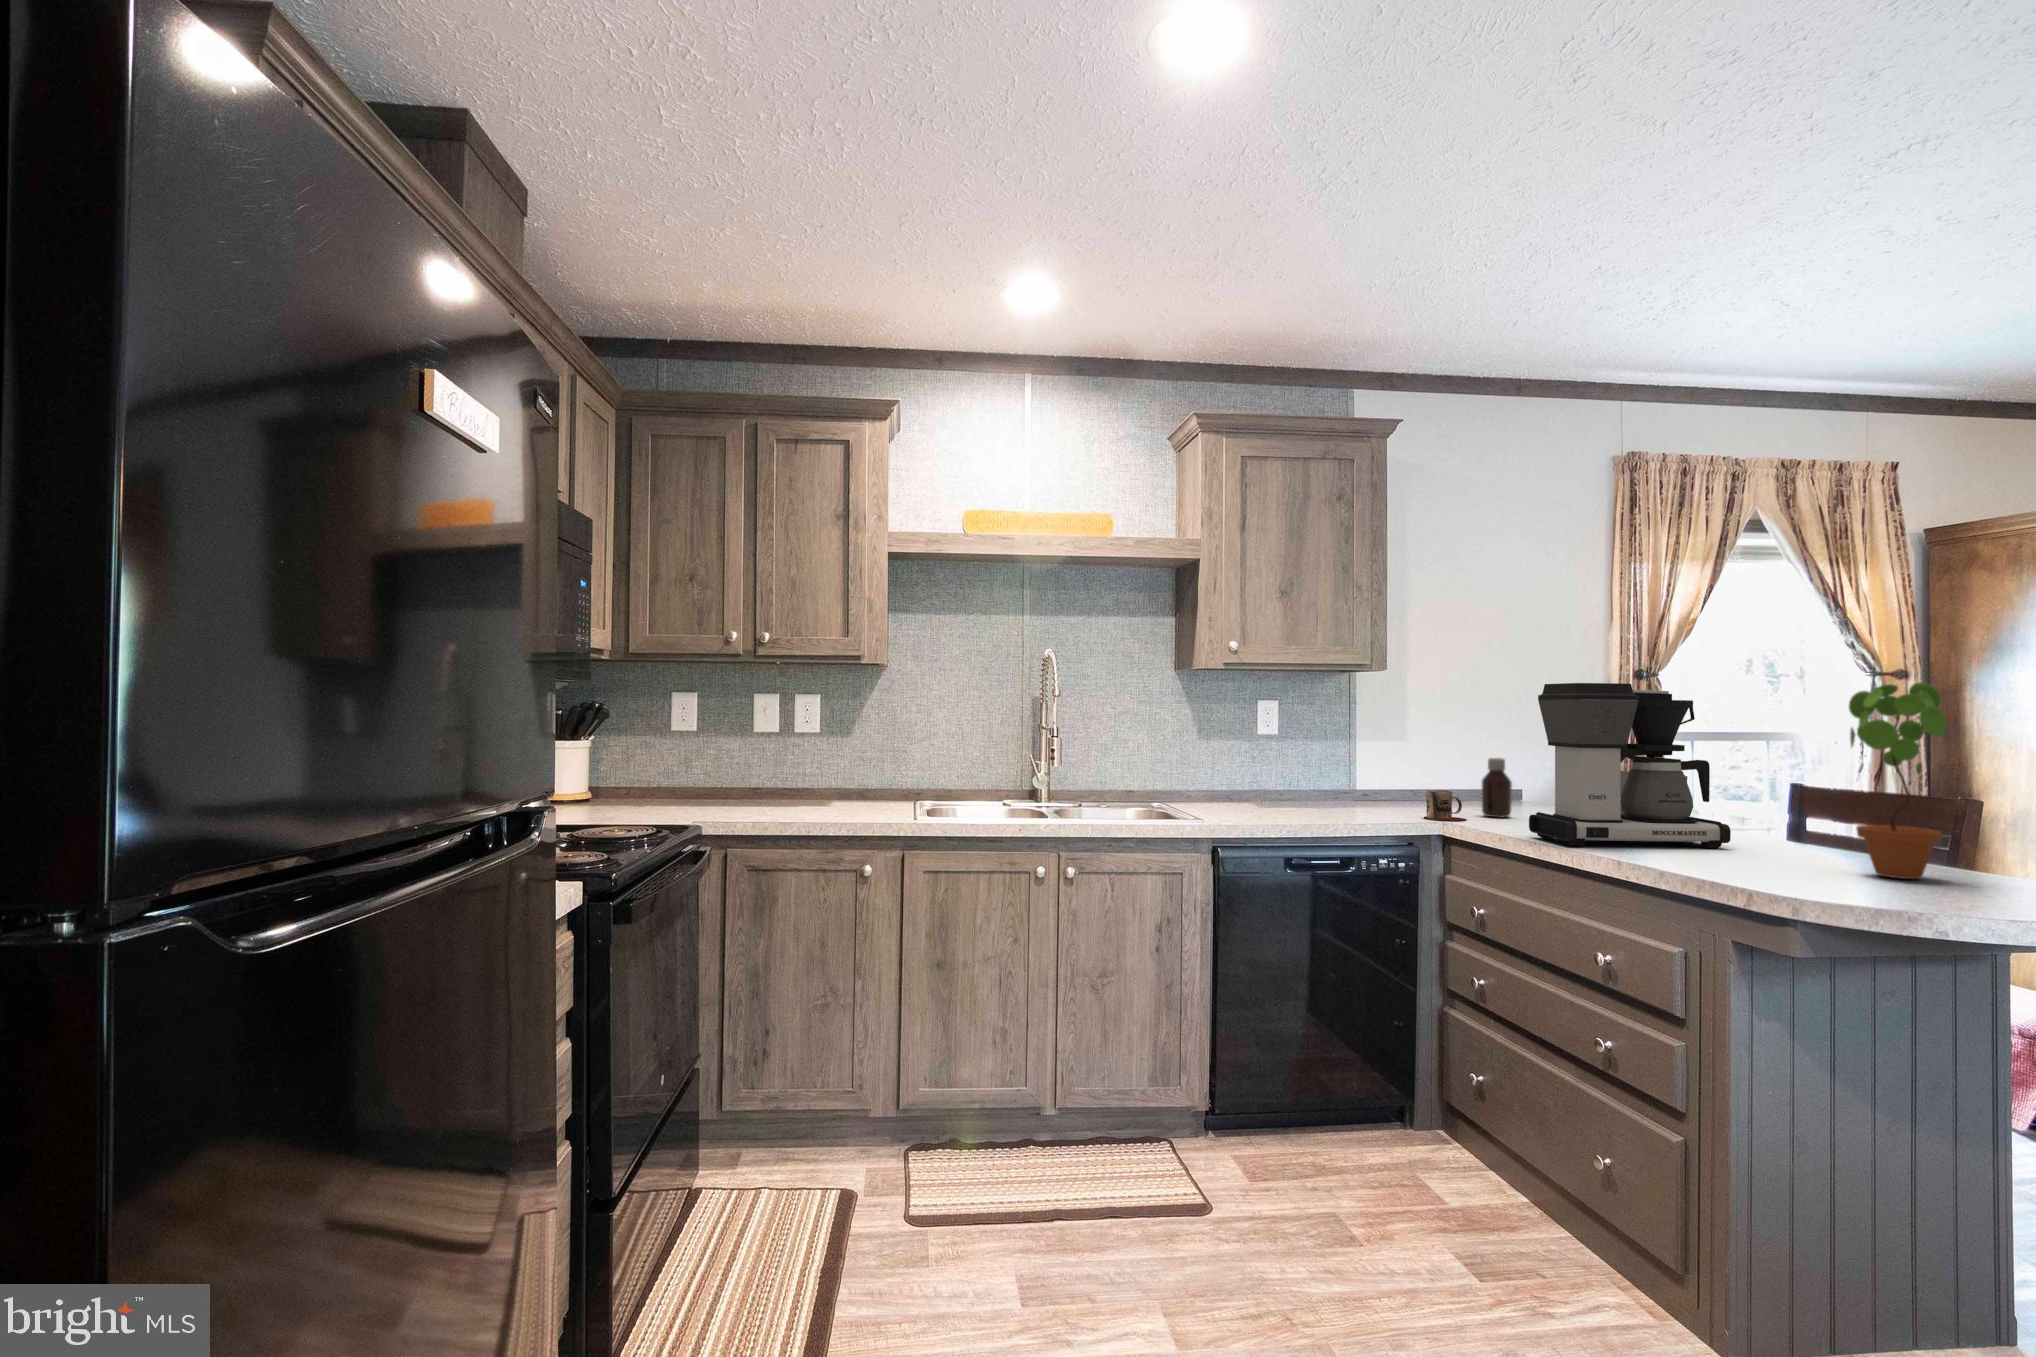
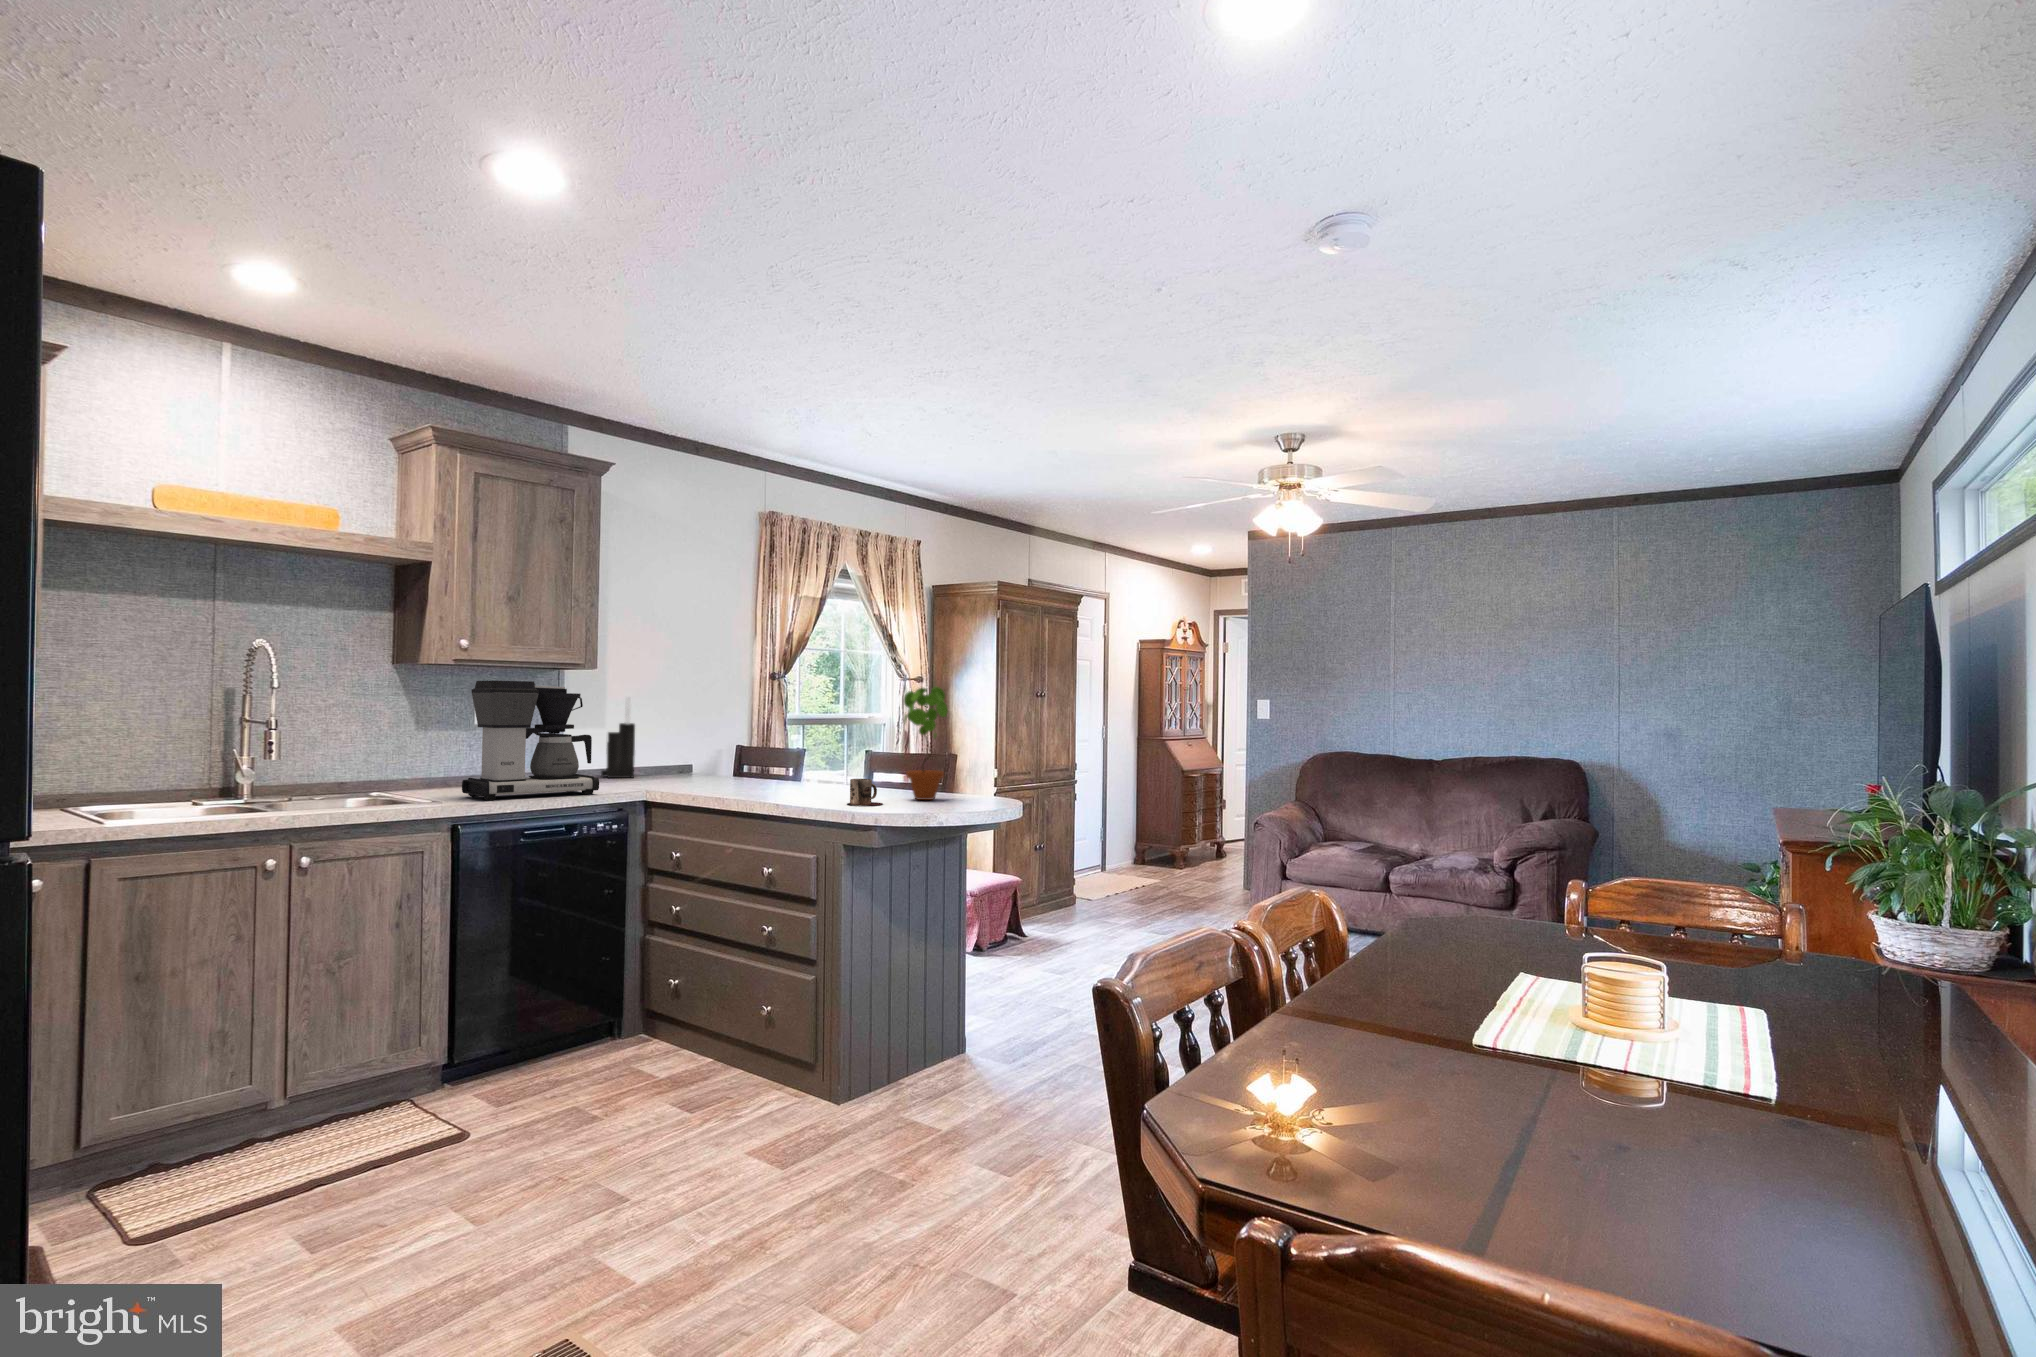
coffee maker: present [1529,683,1731,848] -> present [462,680,599,800]
knife block: none [1402,703,1440,802] -> present [601,697,635,778]
bottle: present [1482,758,1512,818] -> none [674,740,697,785]
mug: present [1424,790,1466,821] -> present [847,779,883,806]

